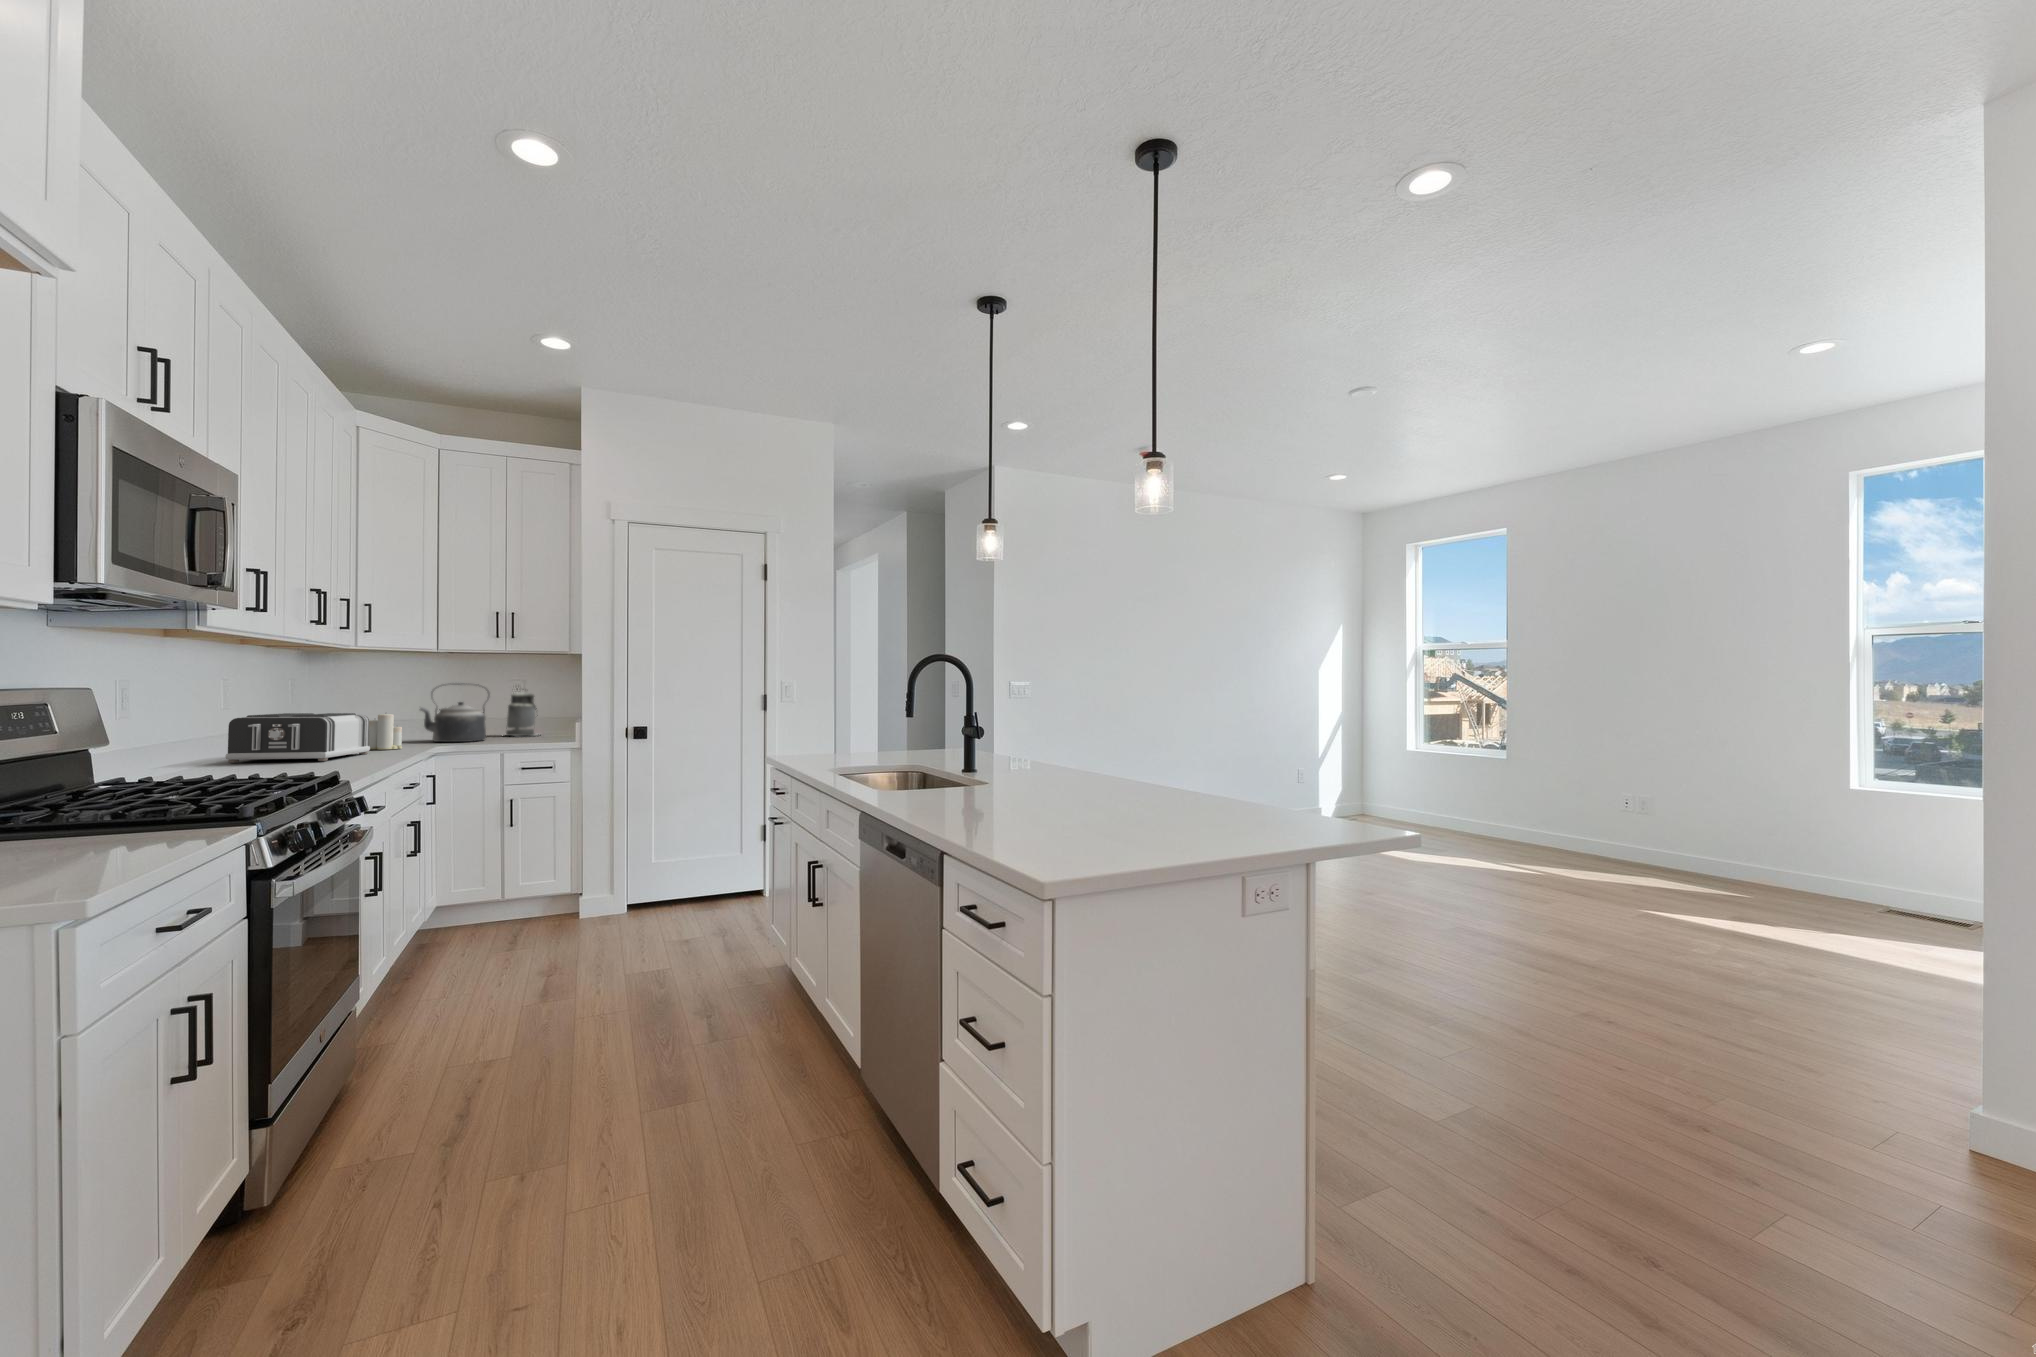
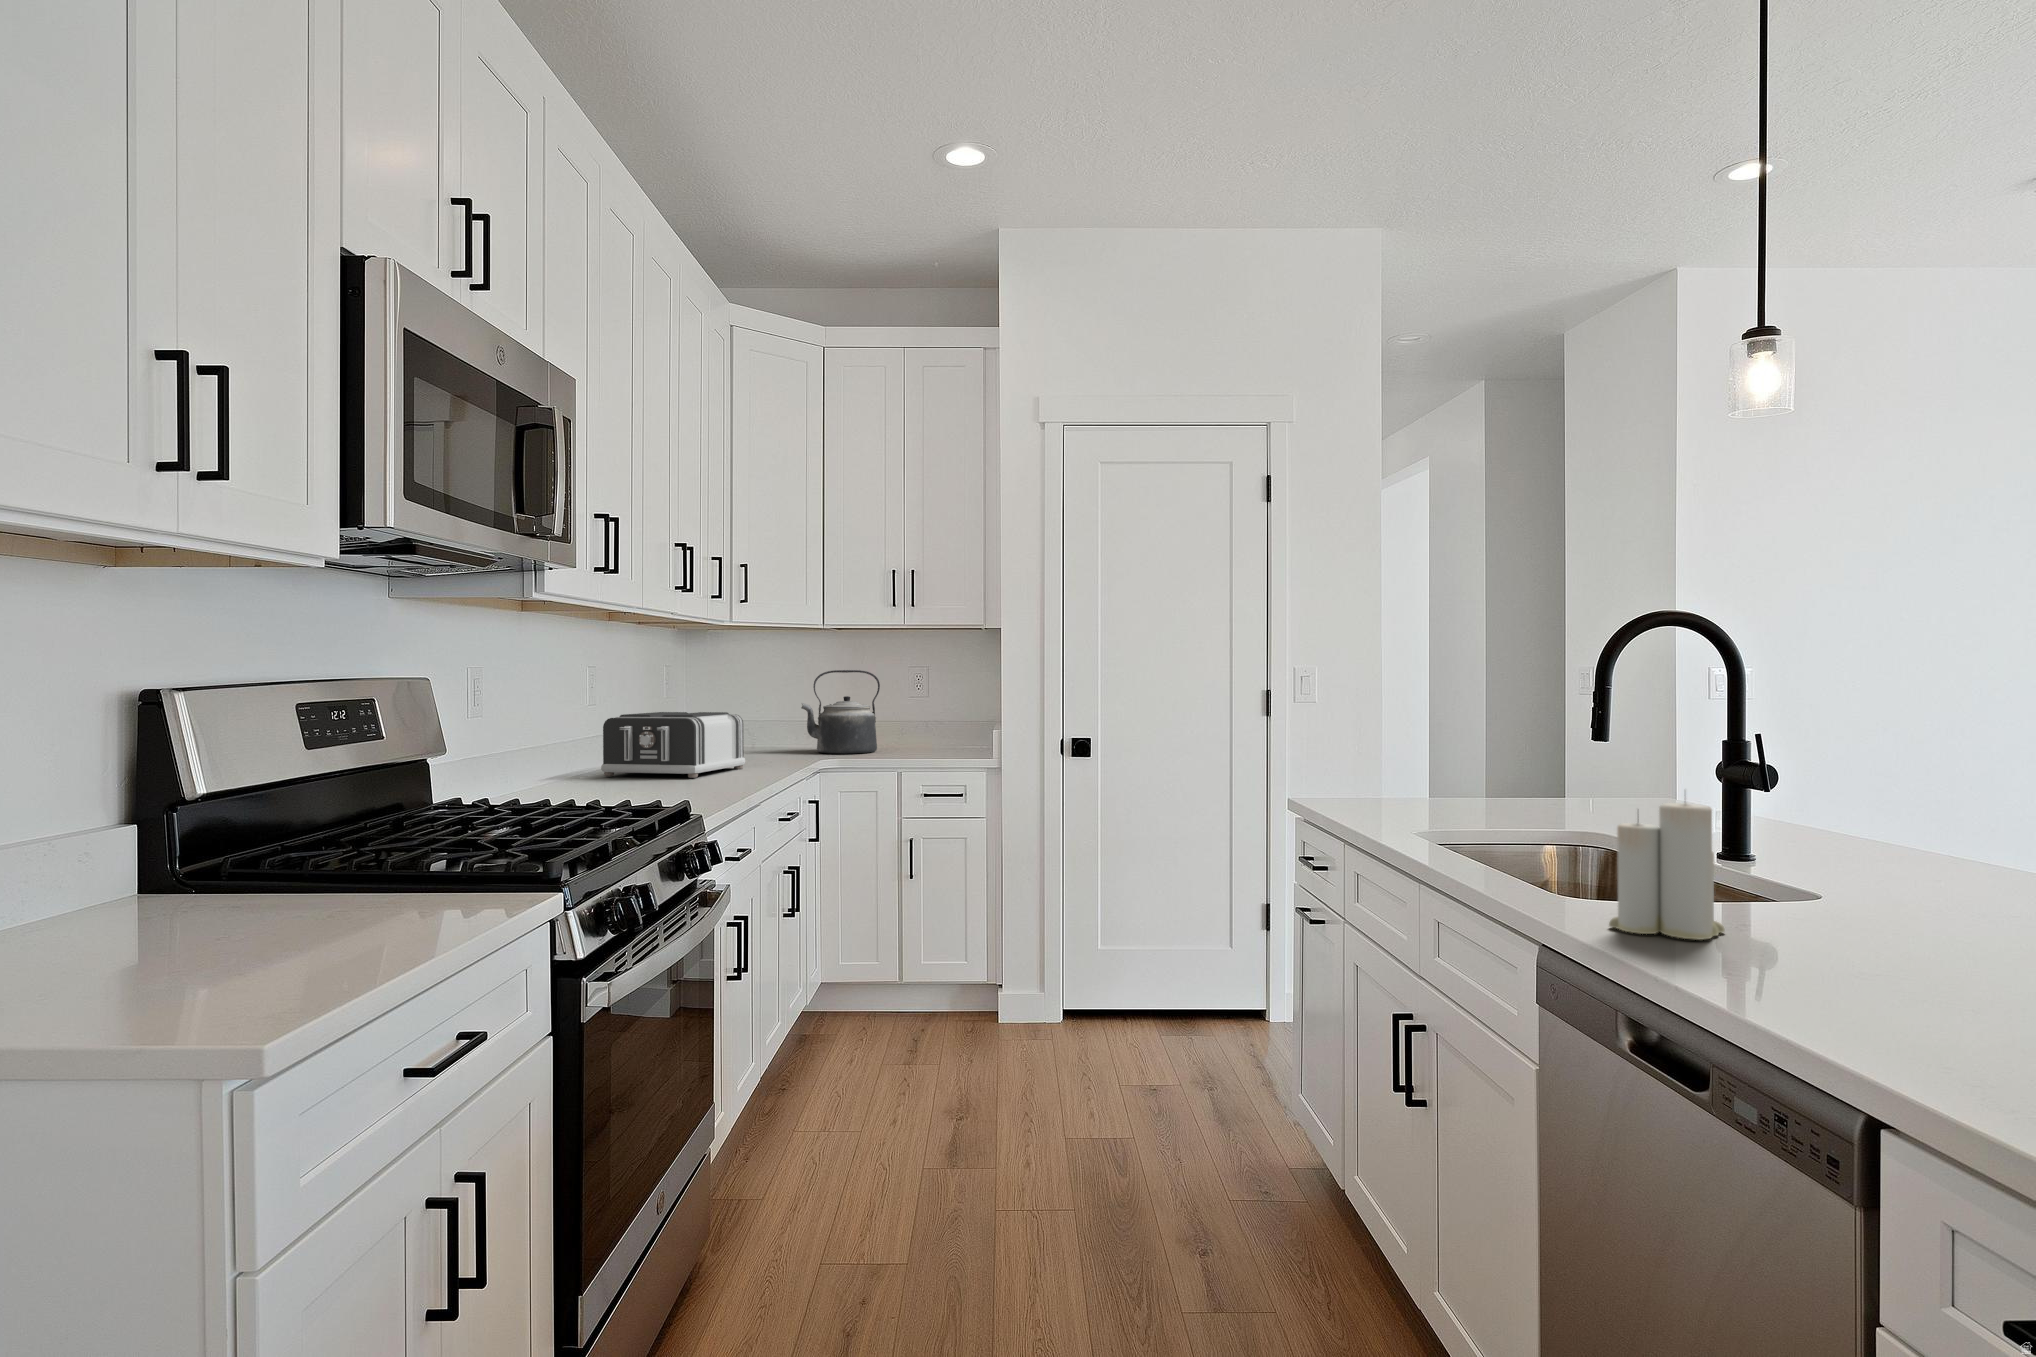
canister: present [506,692,538,736] -> none [897,677,945,746]
candle: present [369,714,402,750] -> present [1609,803,1725,940]

